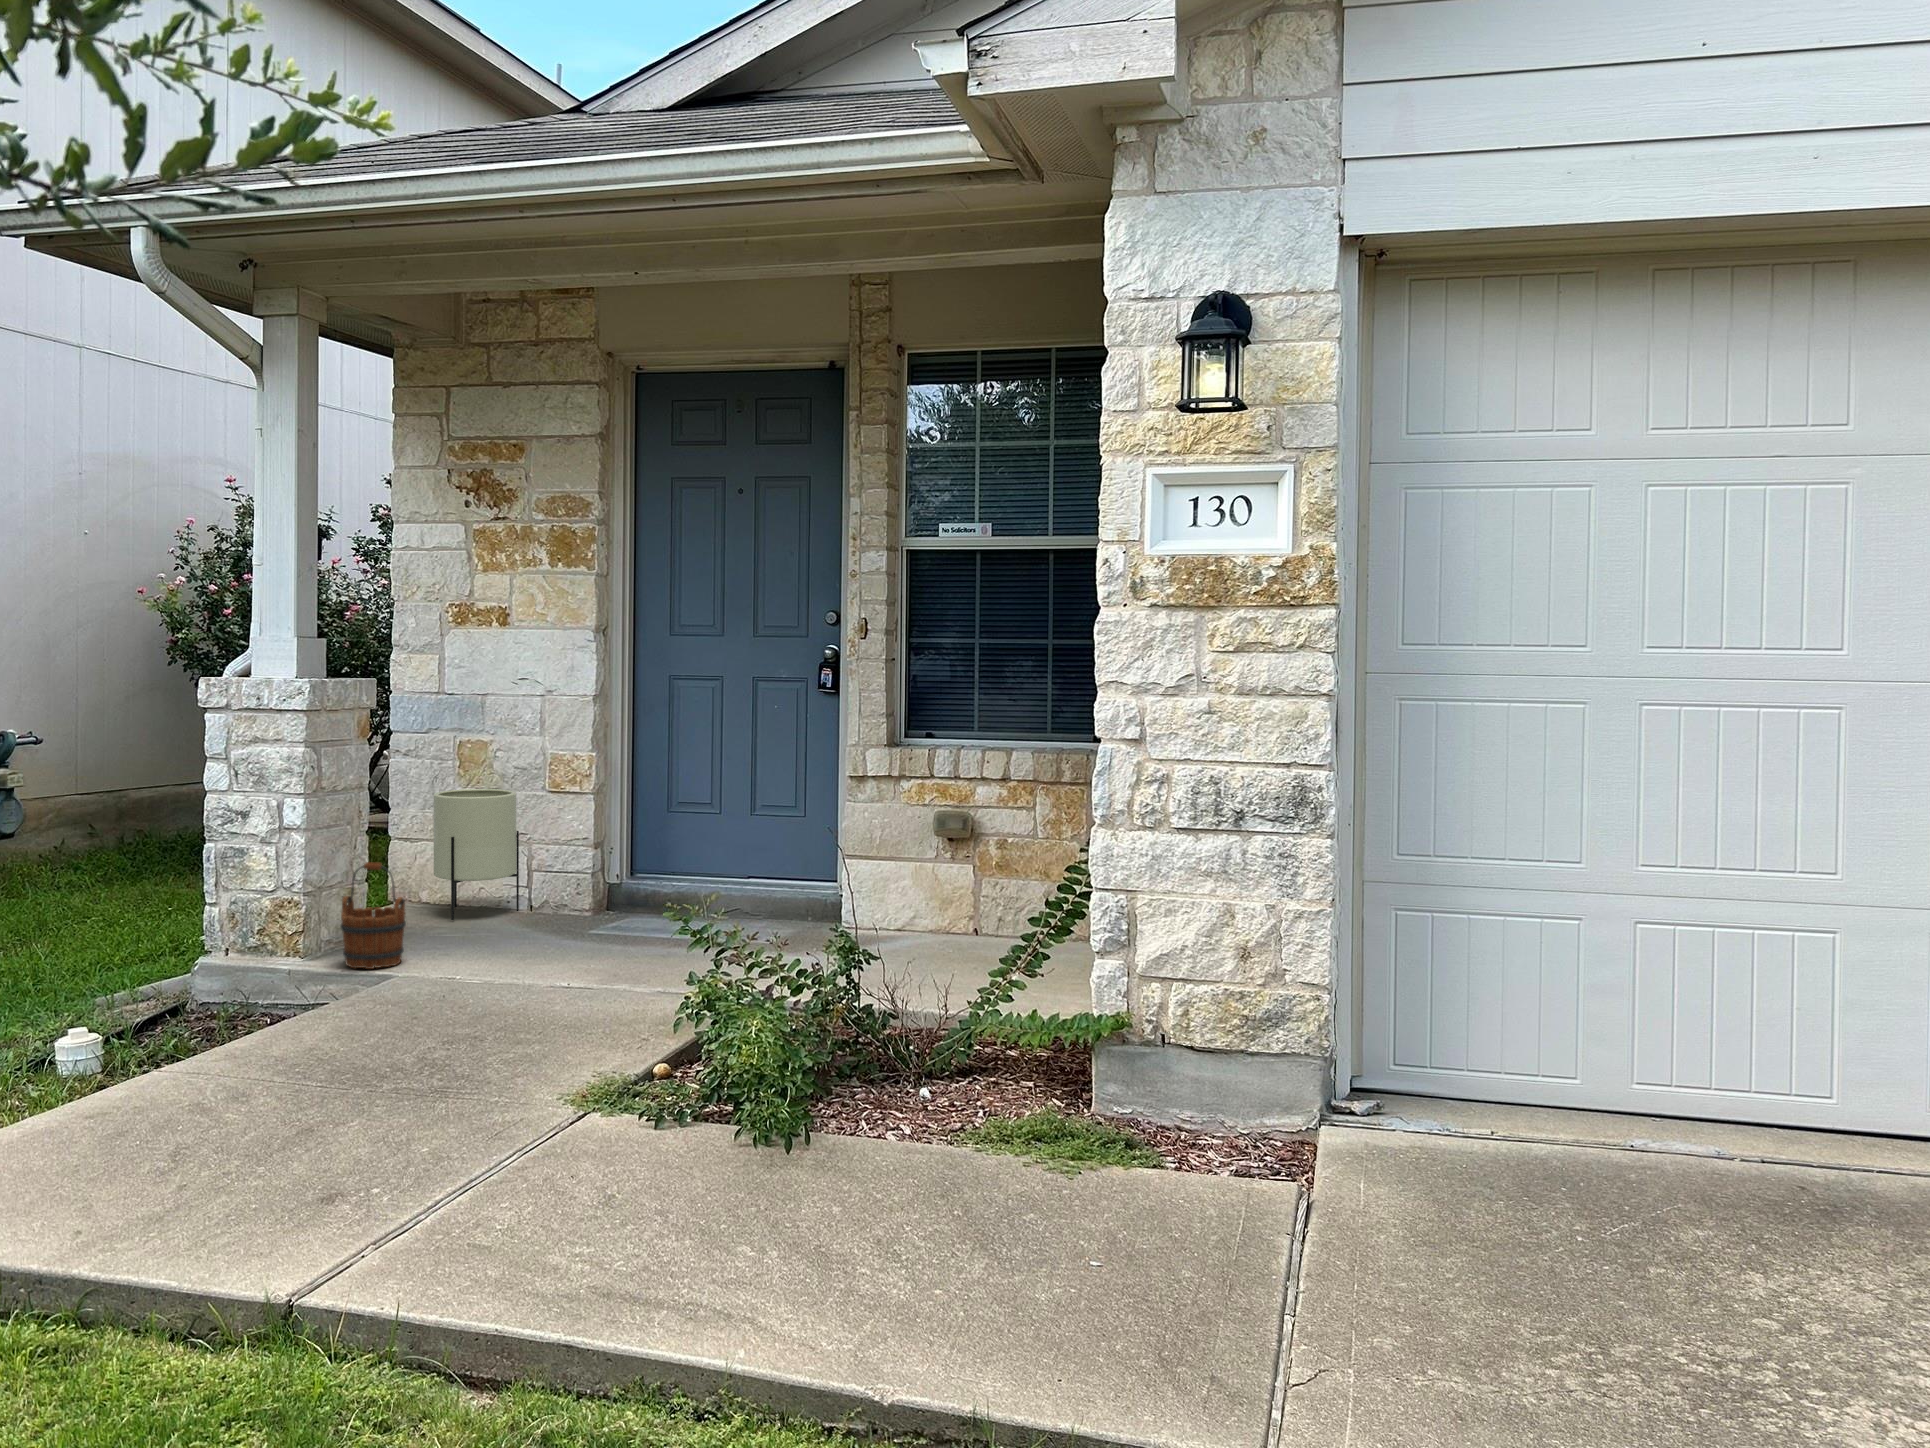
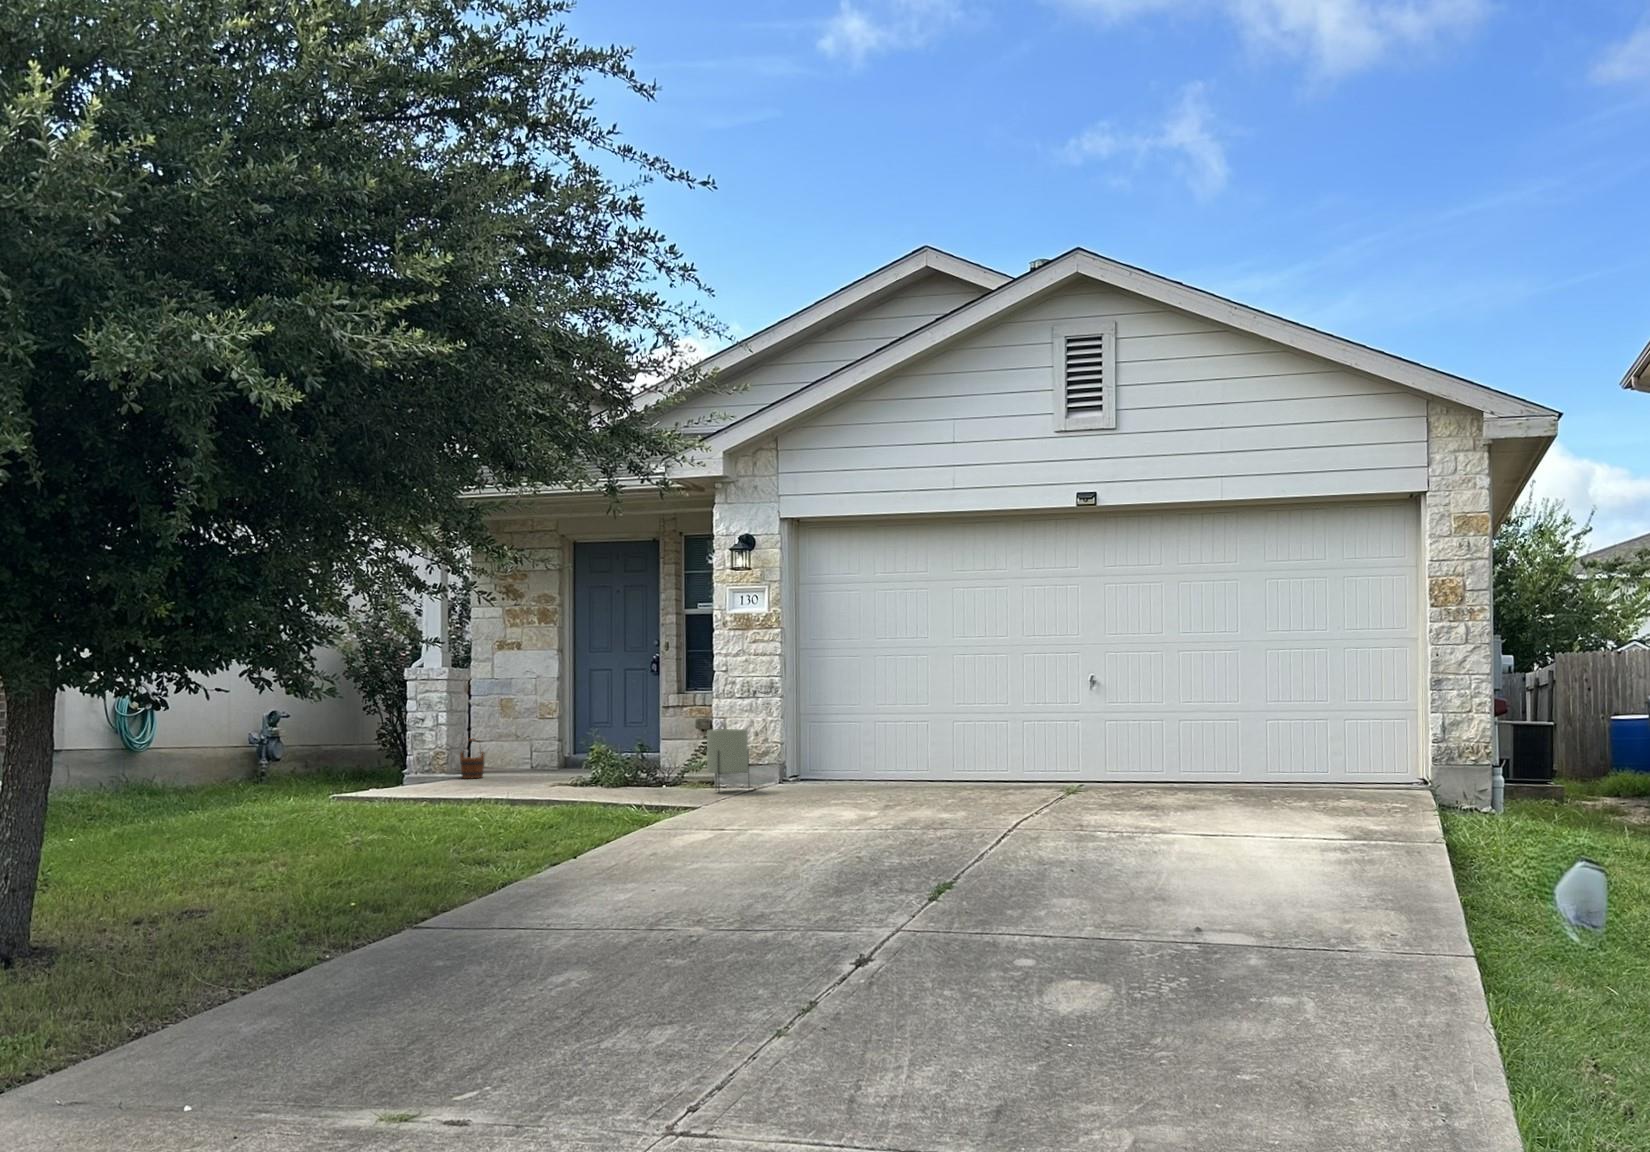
planter: present [433,789,519,920] -> present [707,729,749,792]

